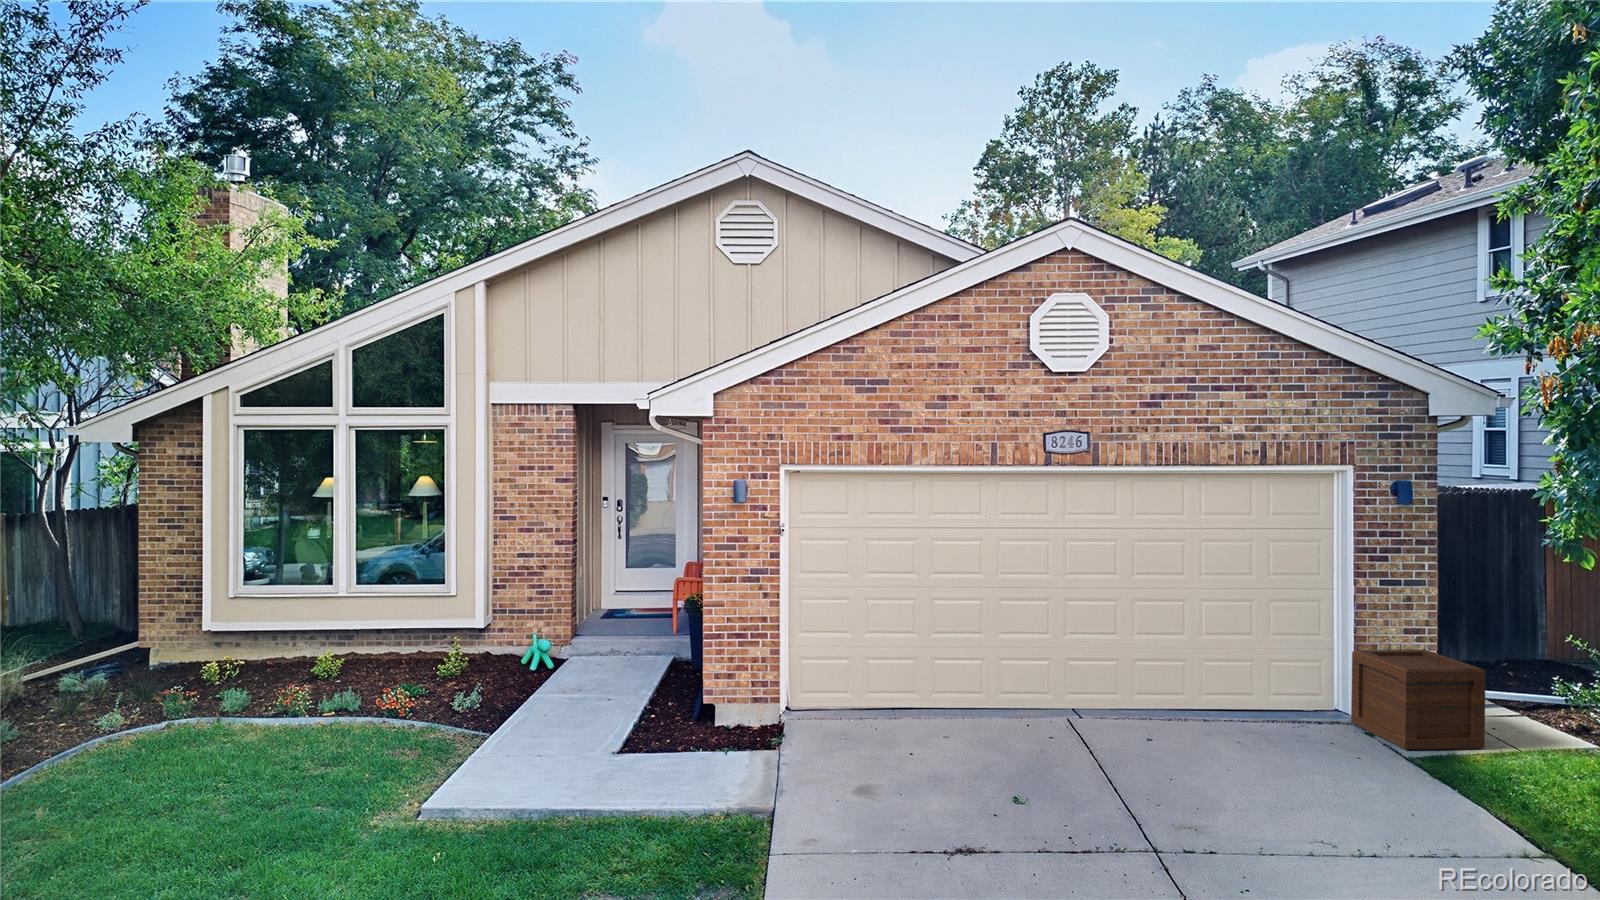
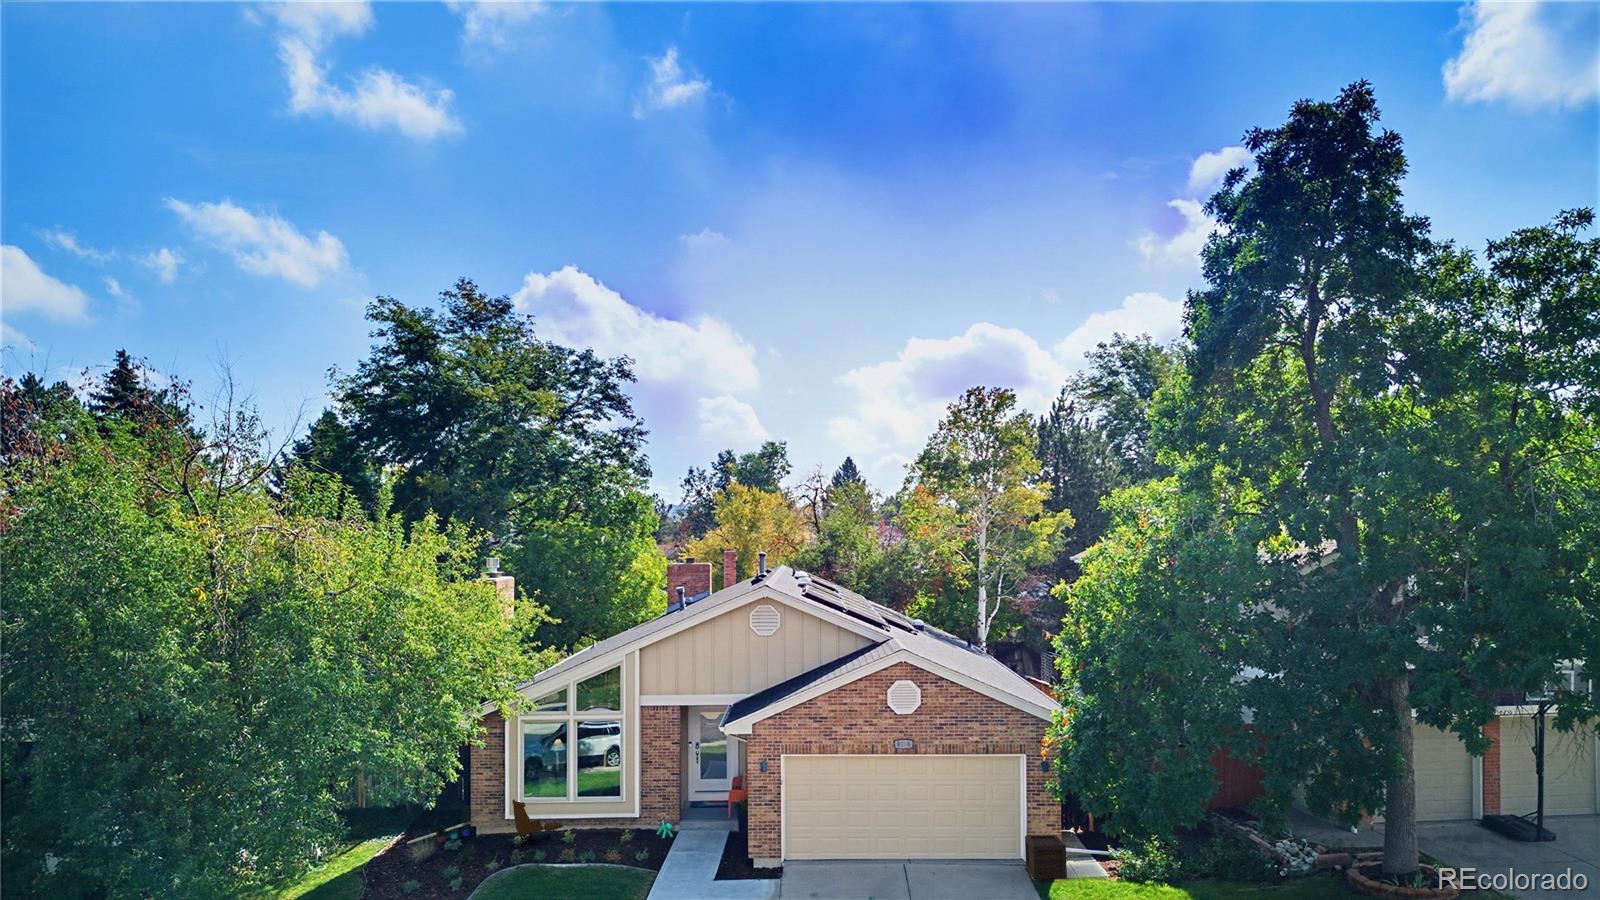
lounge chair: none [199,585,330,681] -> present [512,800,563,846]
potted plant: none [45,604,144,676] -> present [435,807,471,842]

